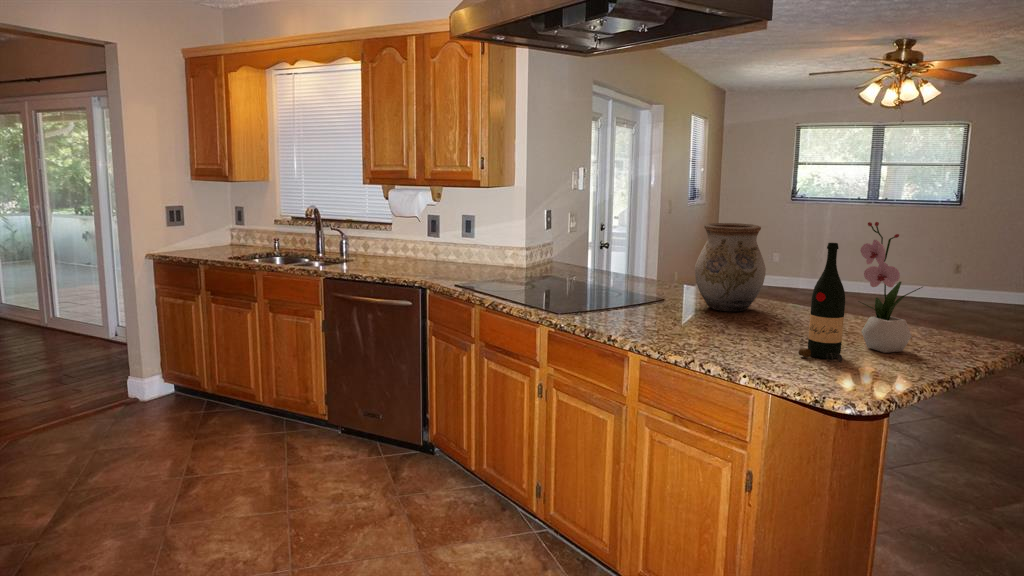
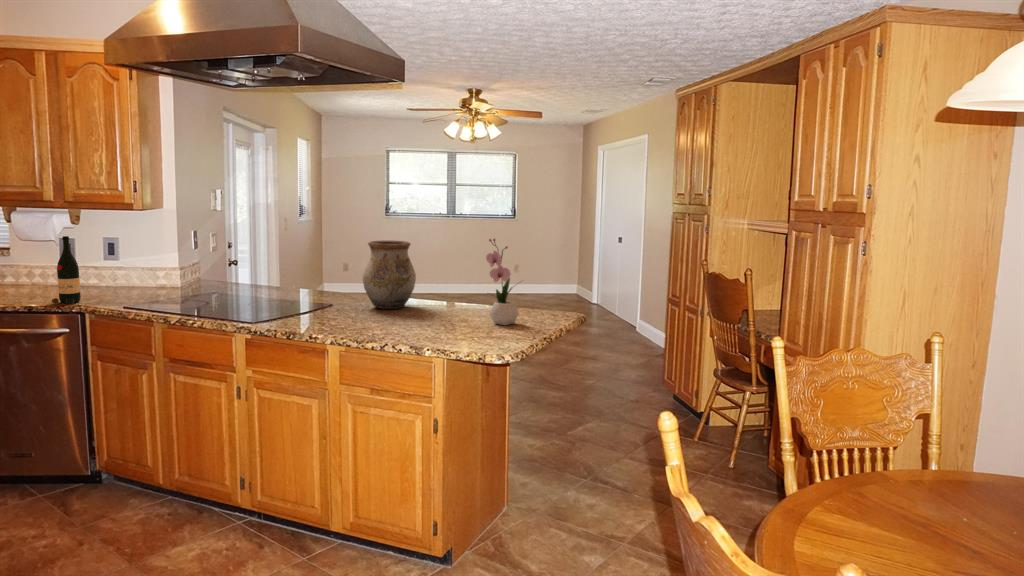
wine bottle: present [798,243,845,362] -> present [52,236,81,303]

